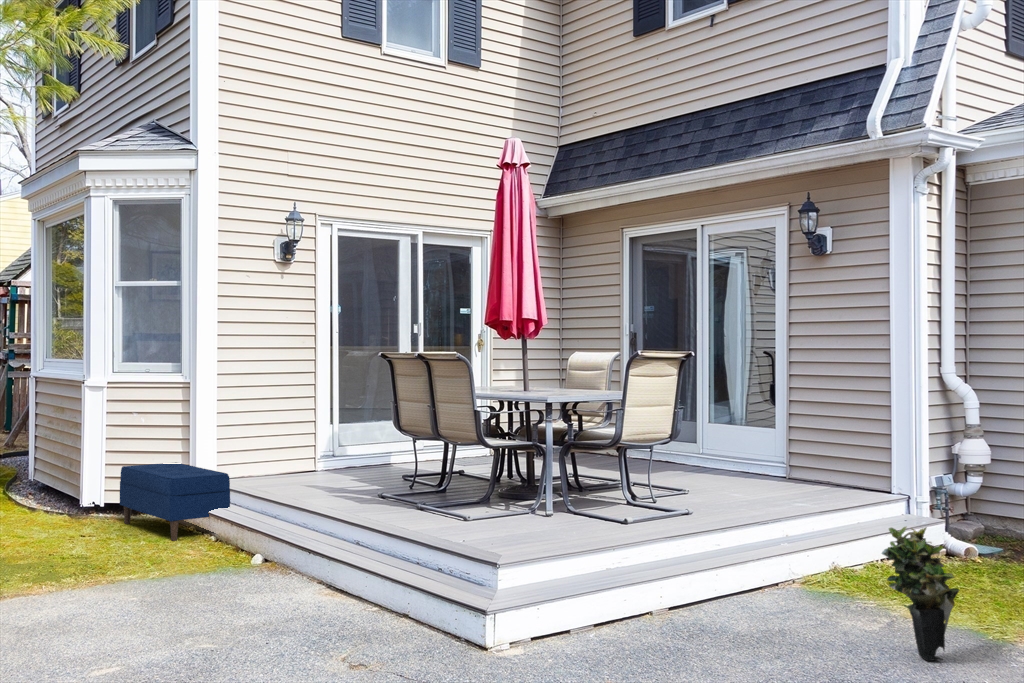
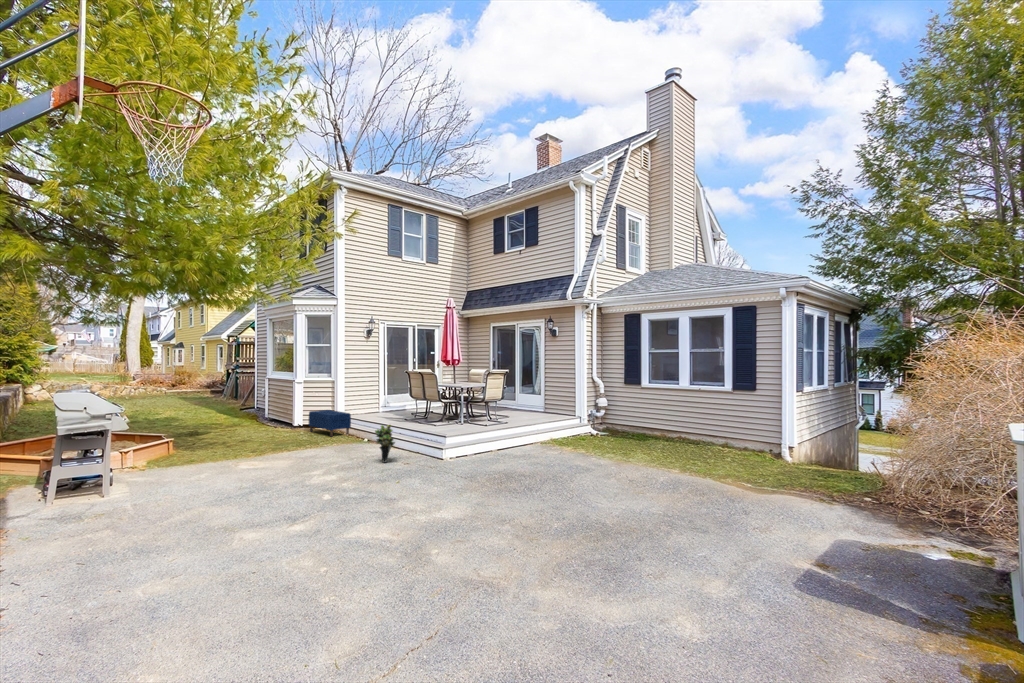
potted plant: present [882,527,959,661] -> present [375,425,395,463]

